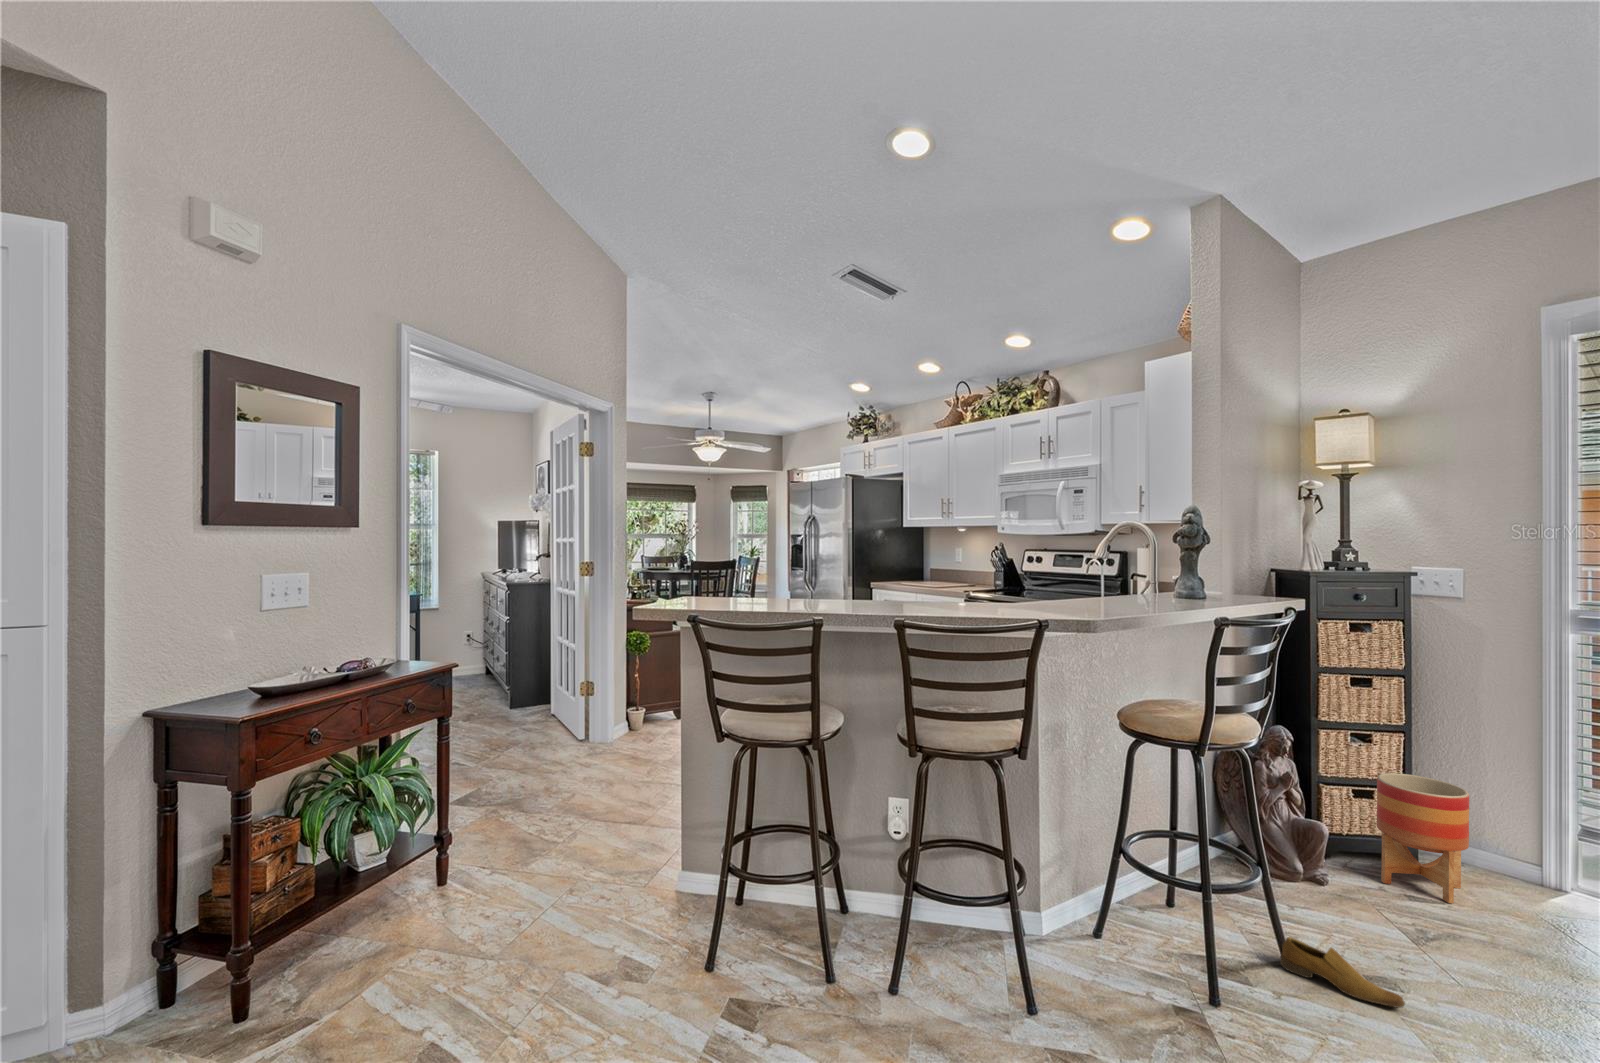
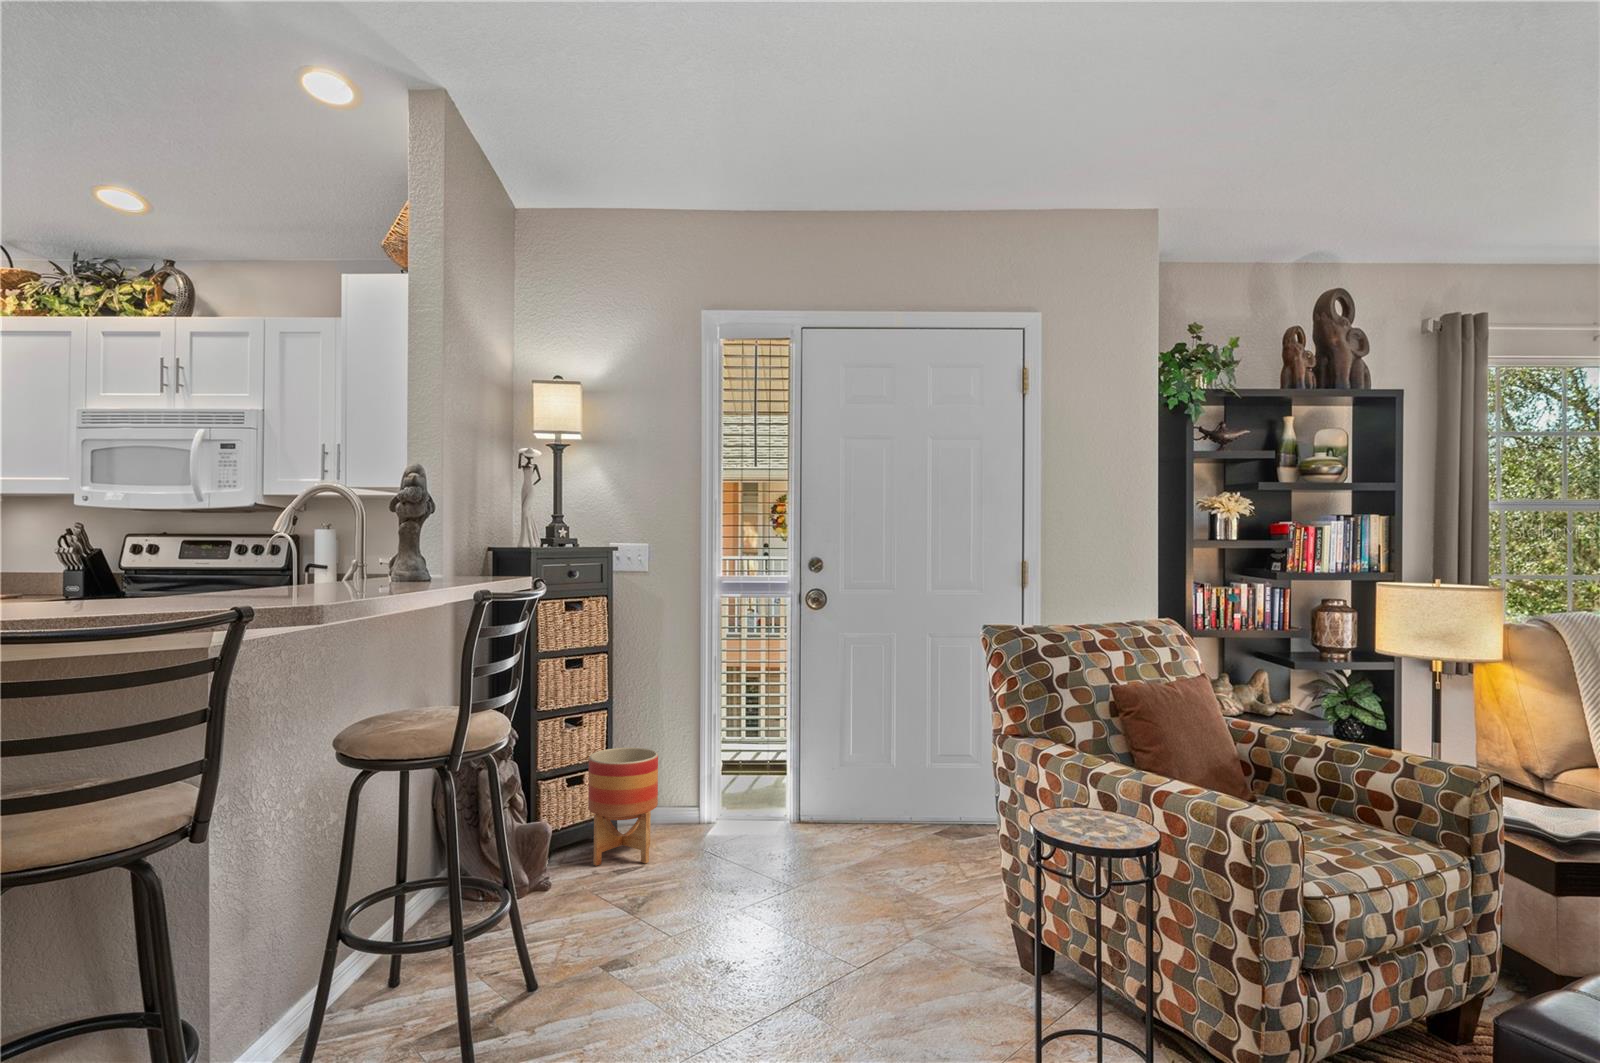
shoe: present [1280,937,1405,1008] -> none [526,951,638,1001]

